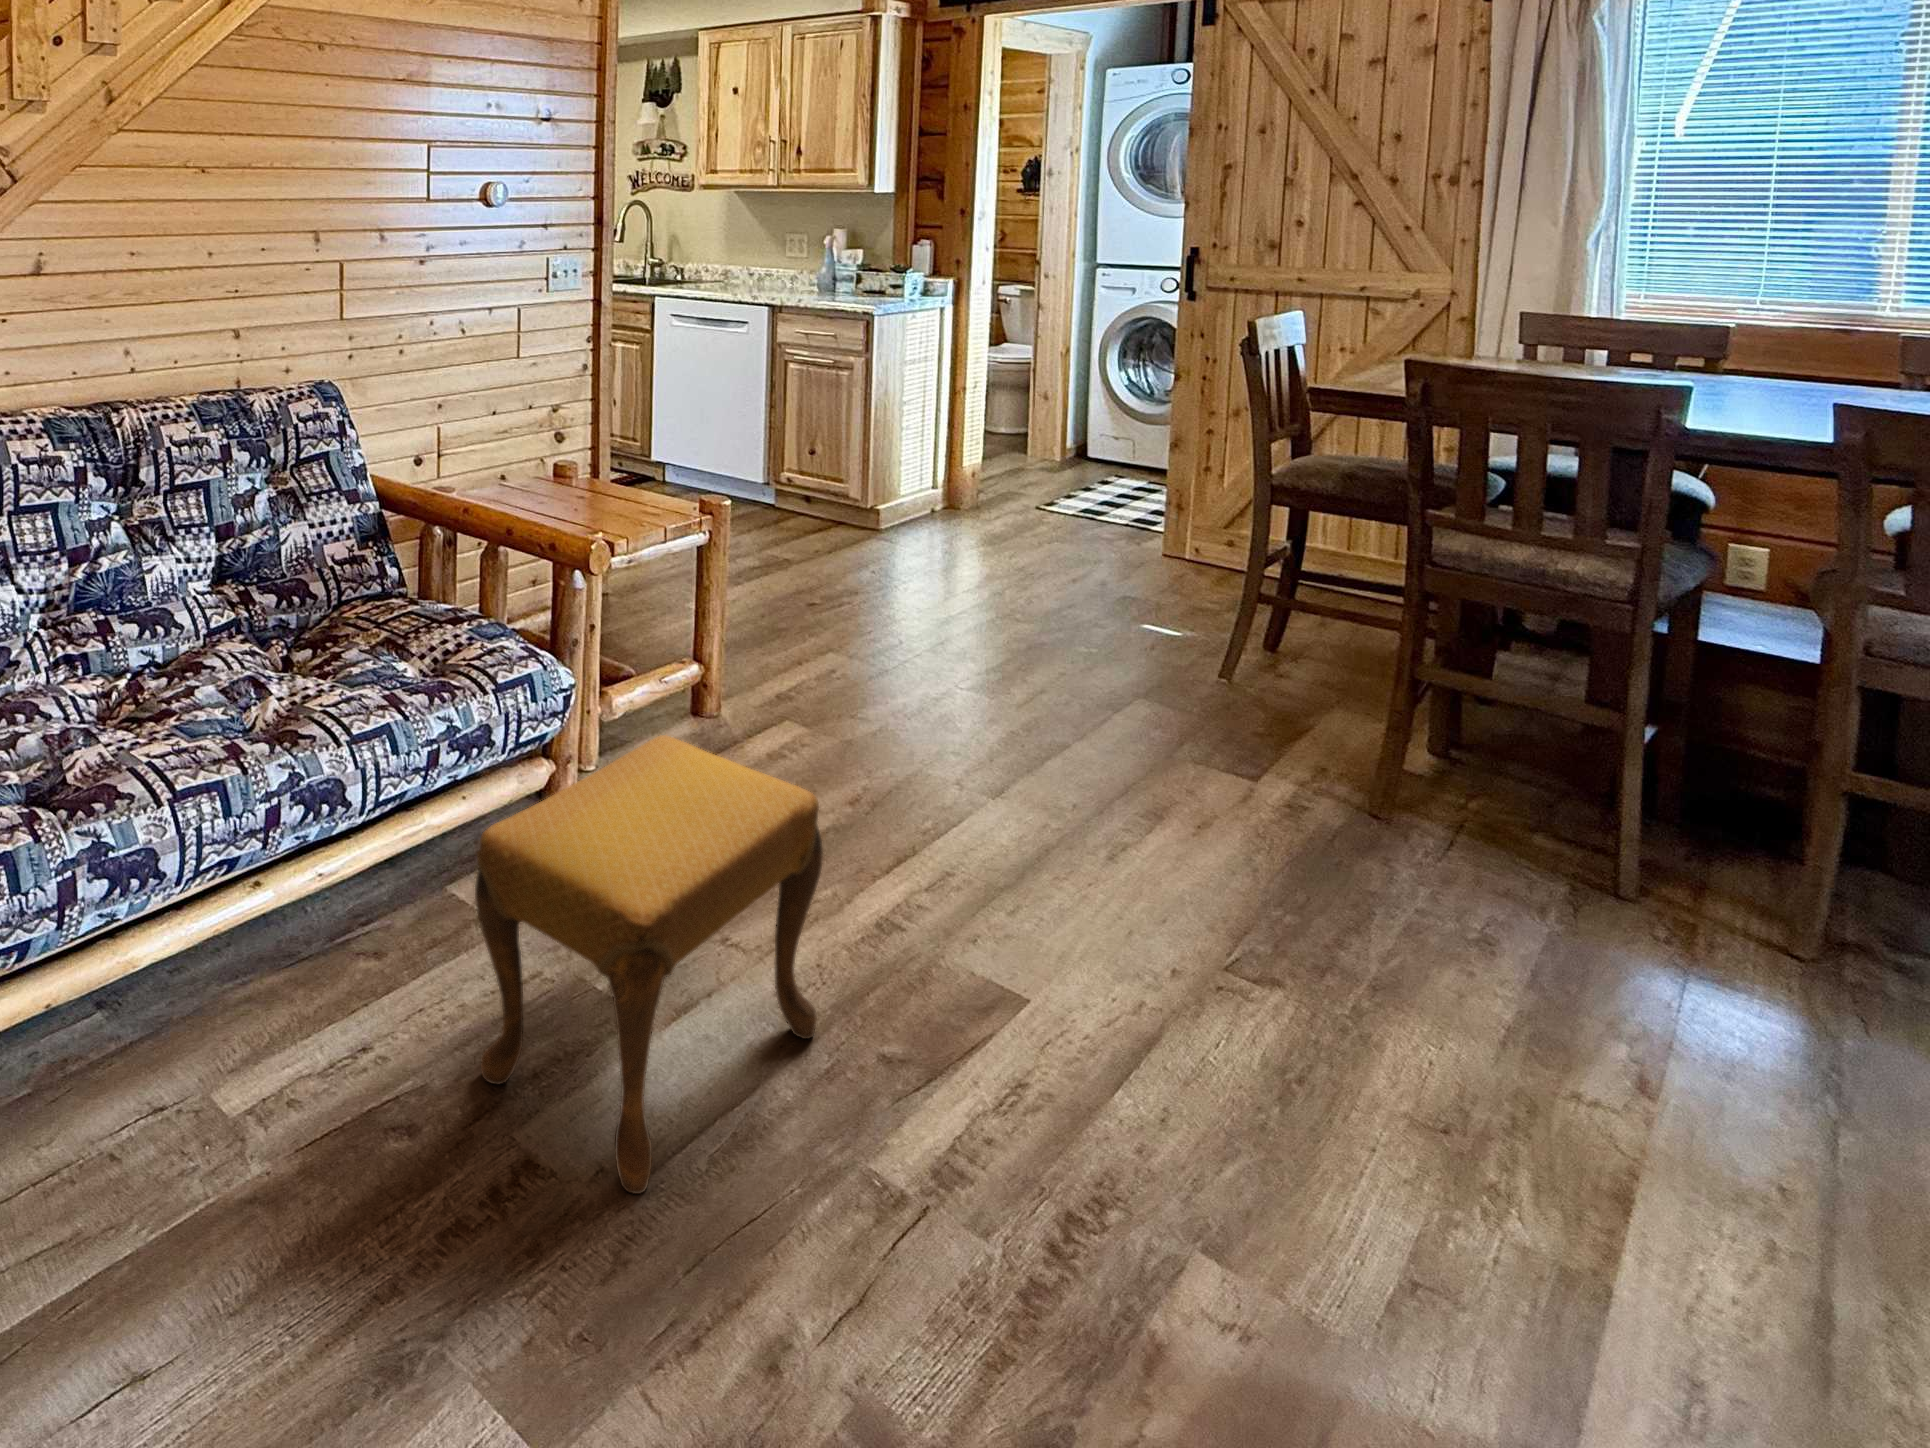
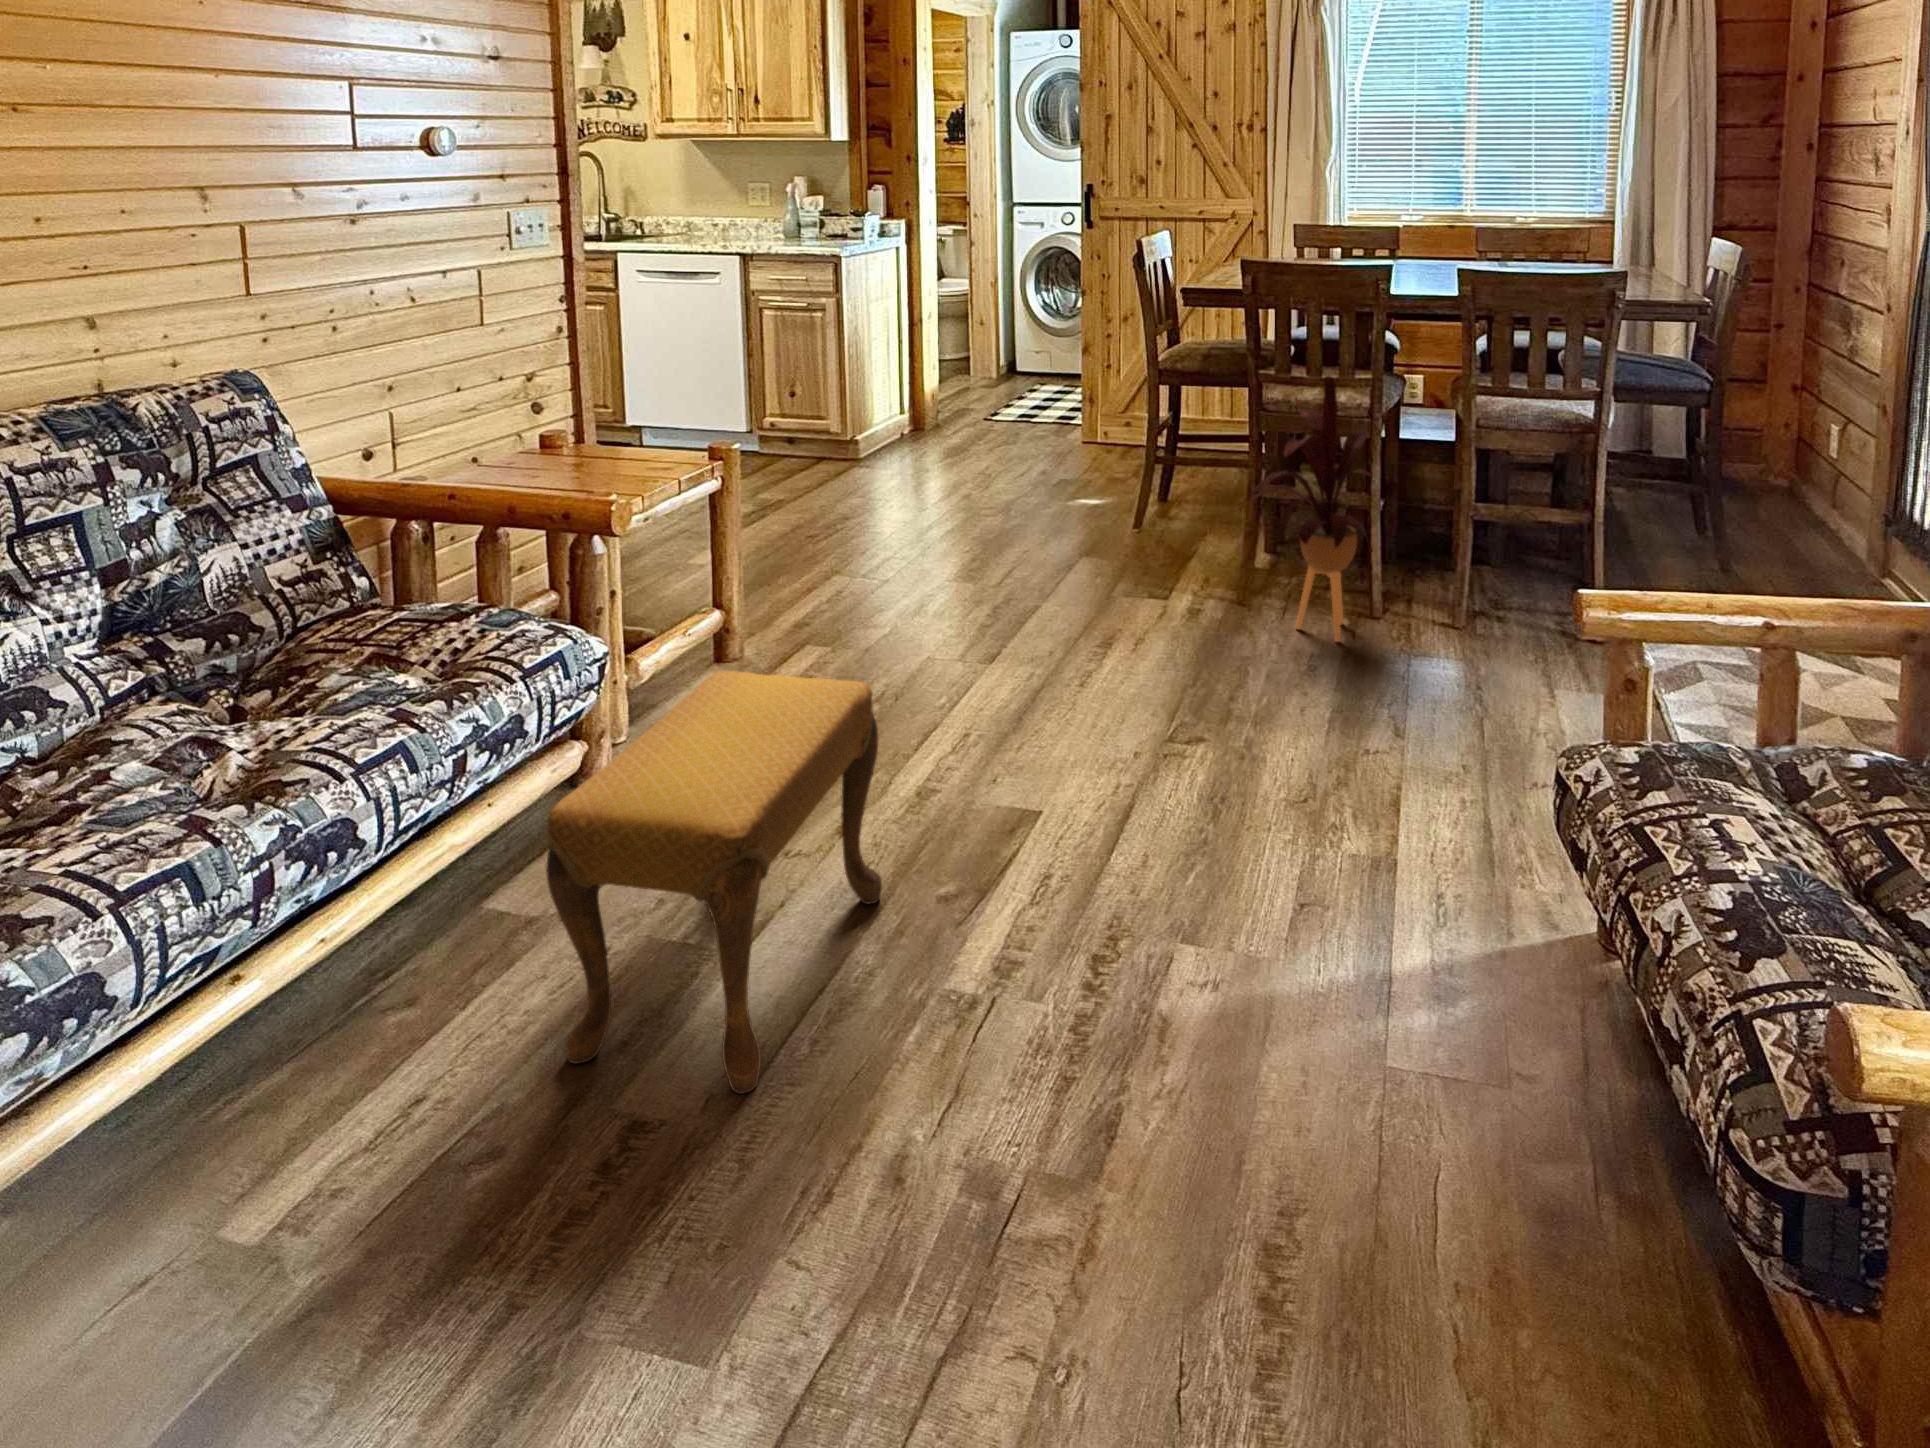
house plant: none [1379,535,1640,920] -> present [1248,376,1371,642]

